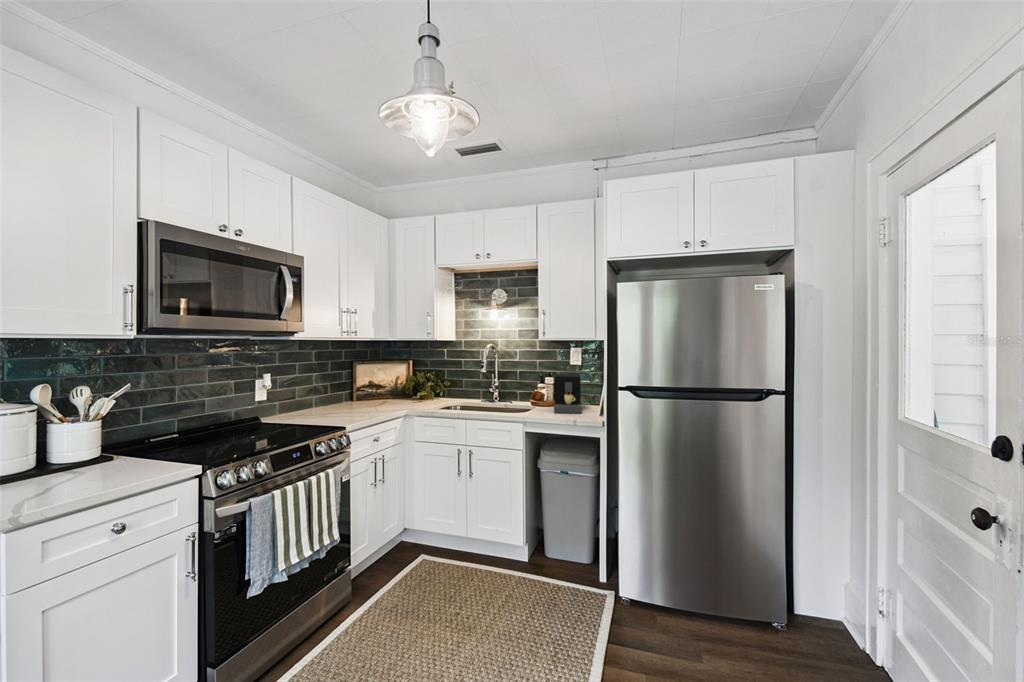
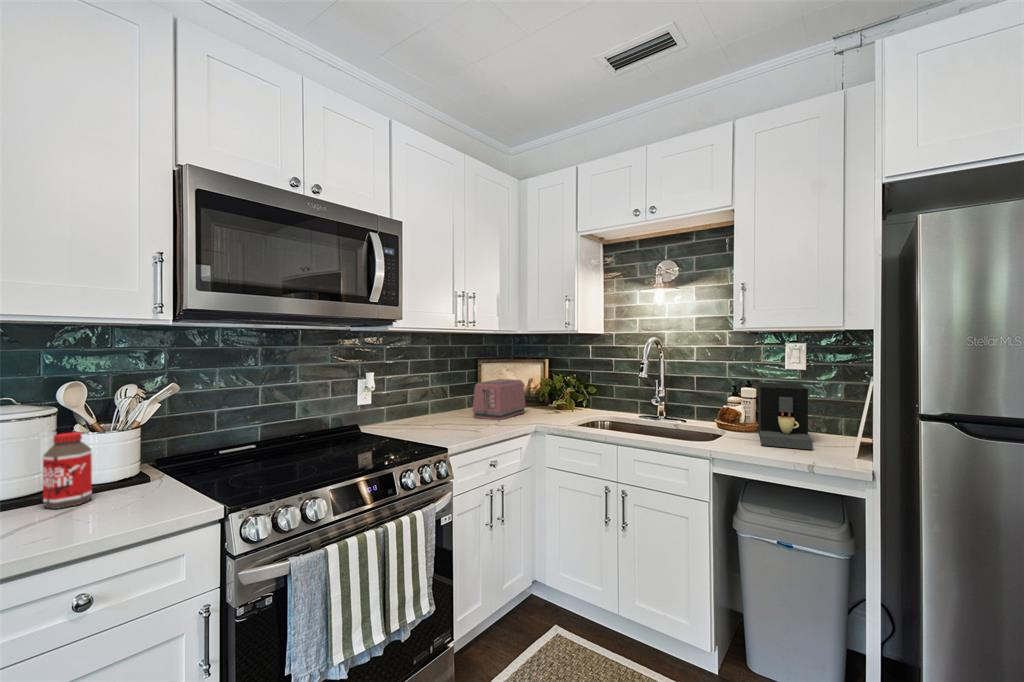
toaster: none [352,377,395,409] -> present [473,379,526,420]
bottle: none [48,422,86,478] -> present [43,432,92,509]

